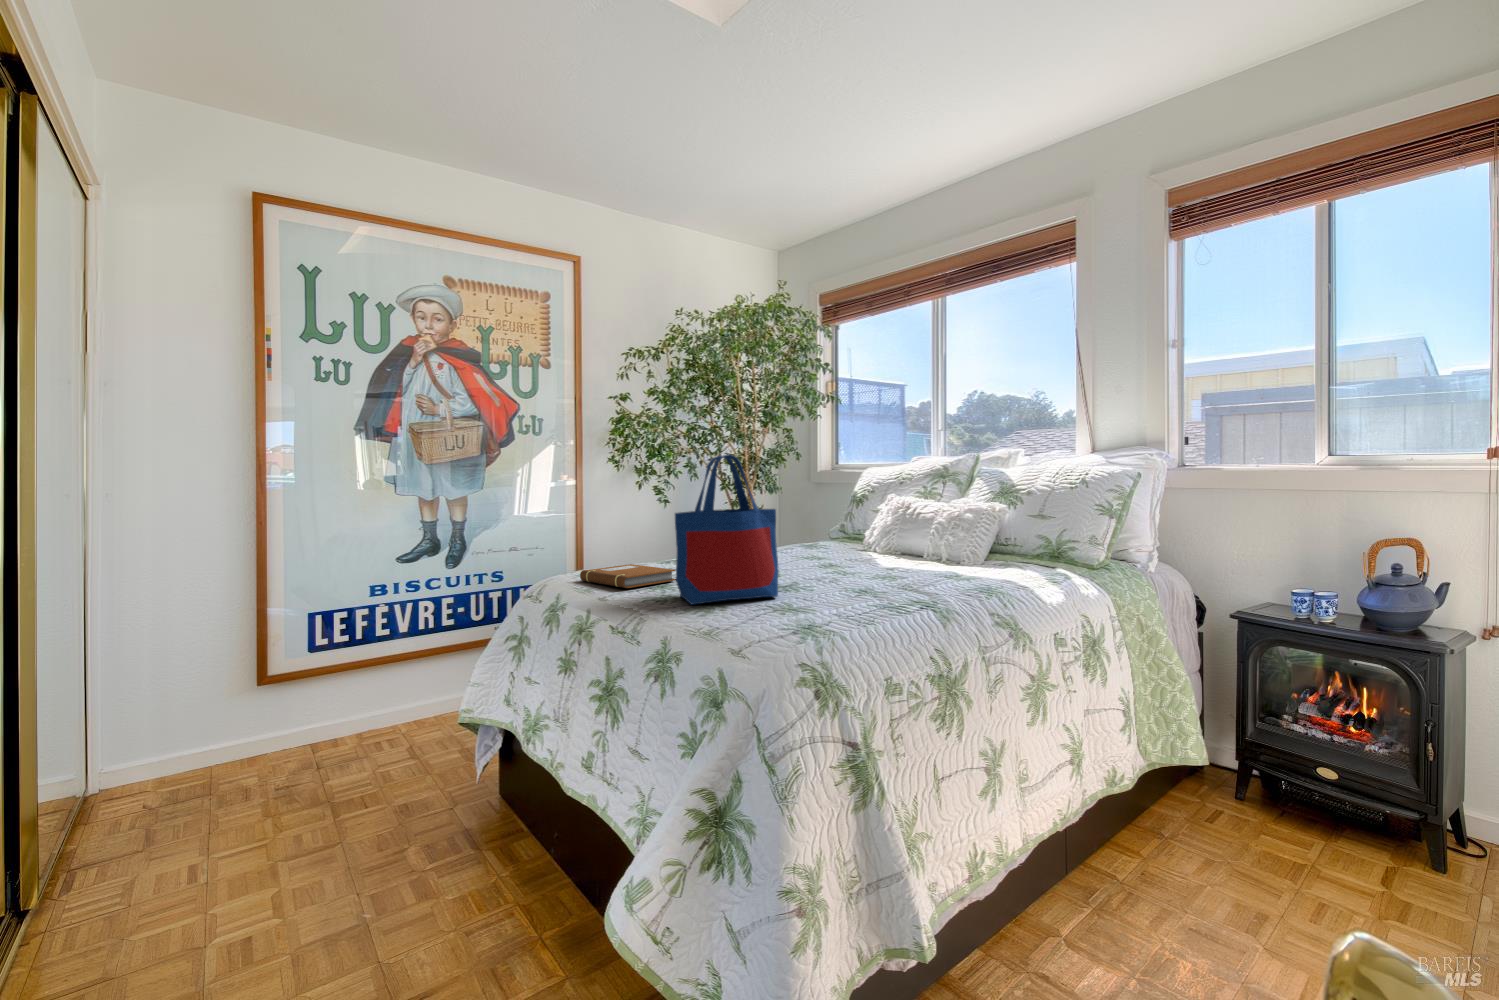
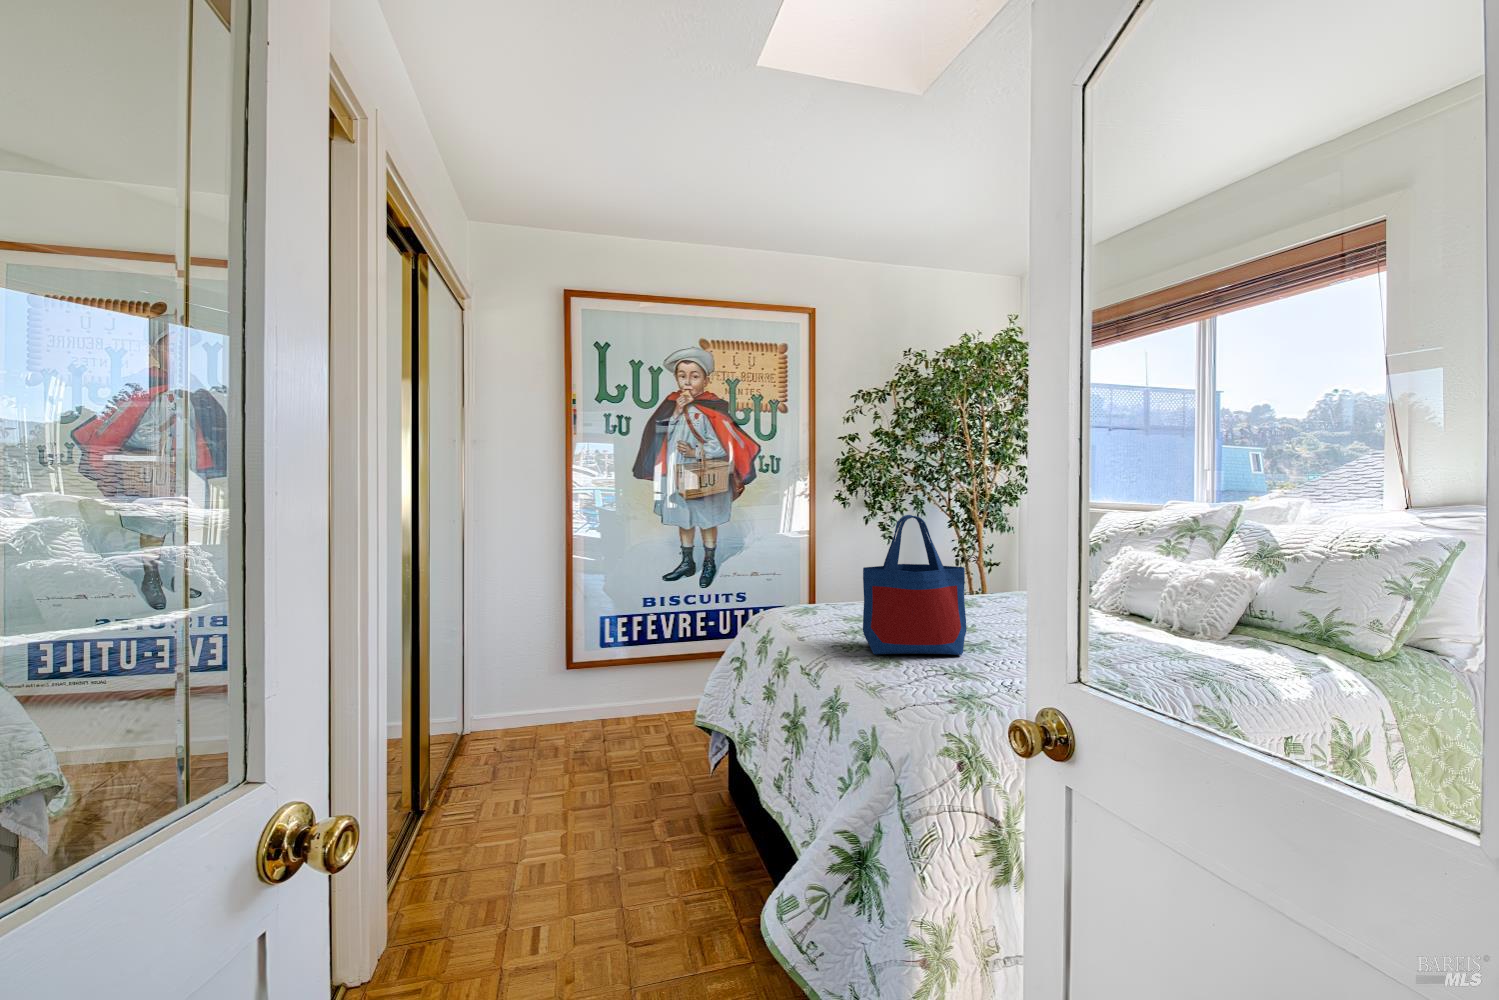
notebook: present [580,564,676,588] -> none [790,603,873,629]

